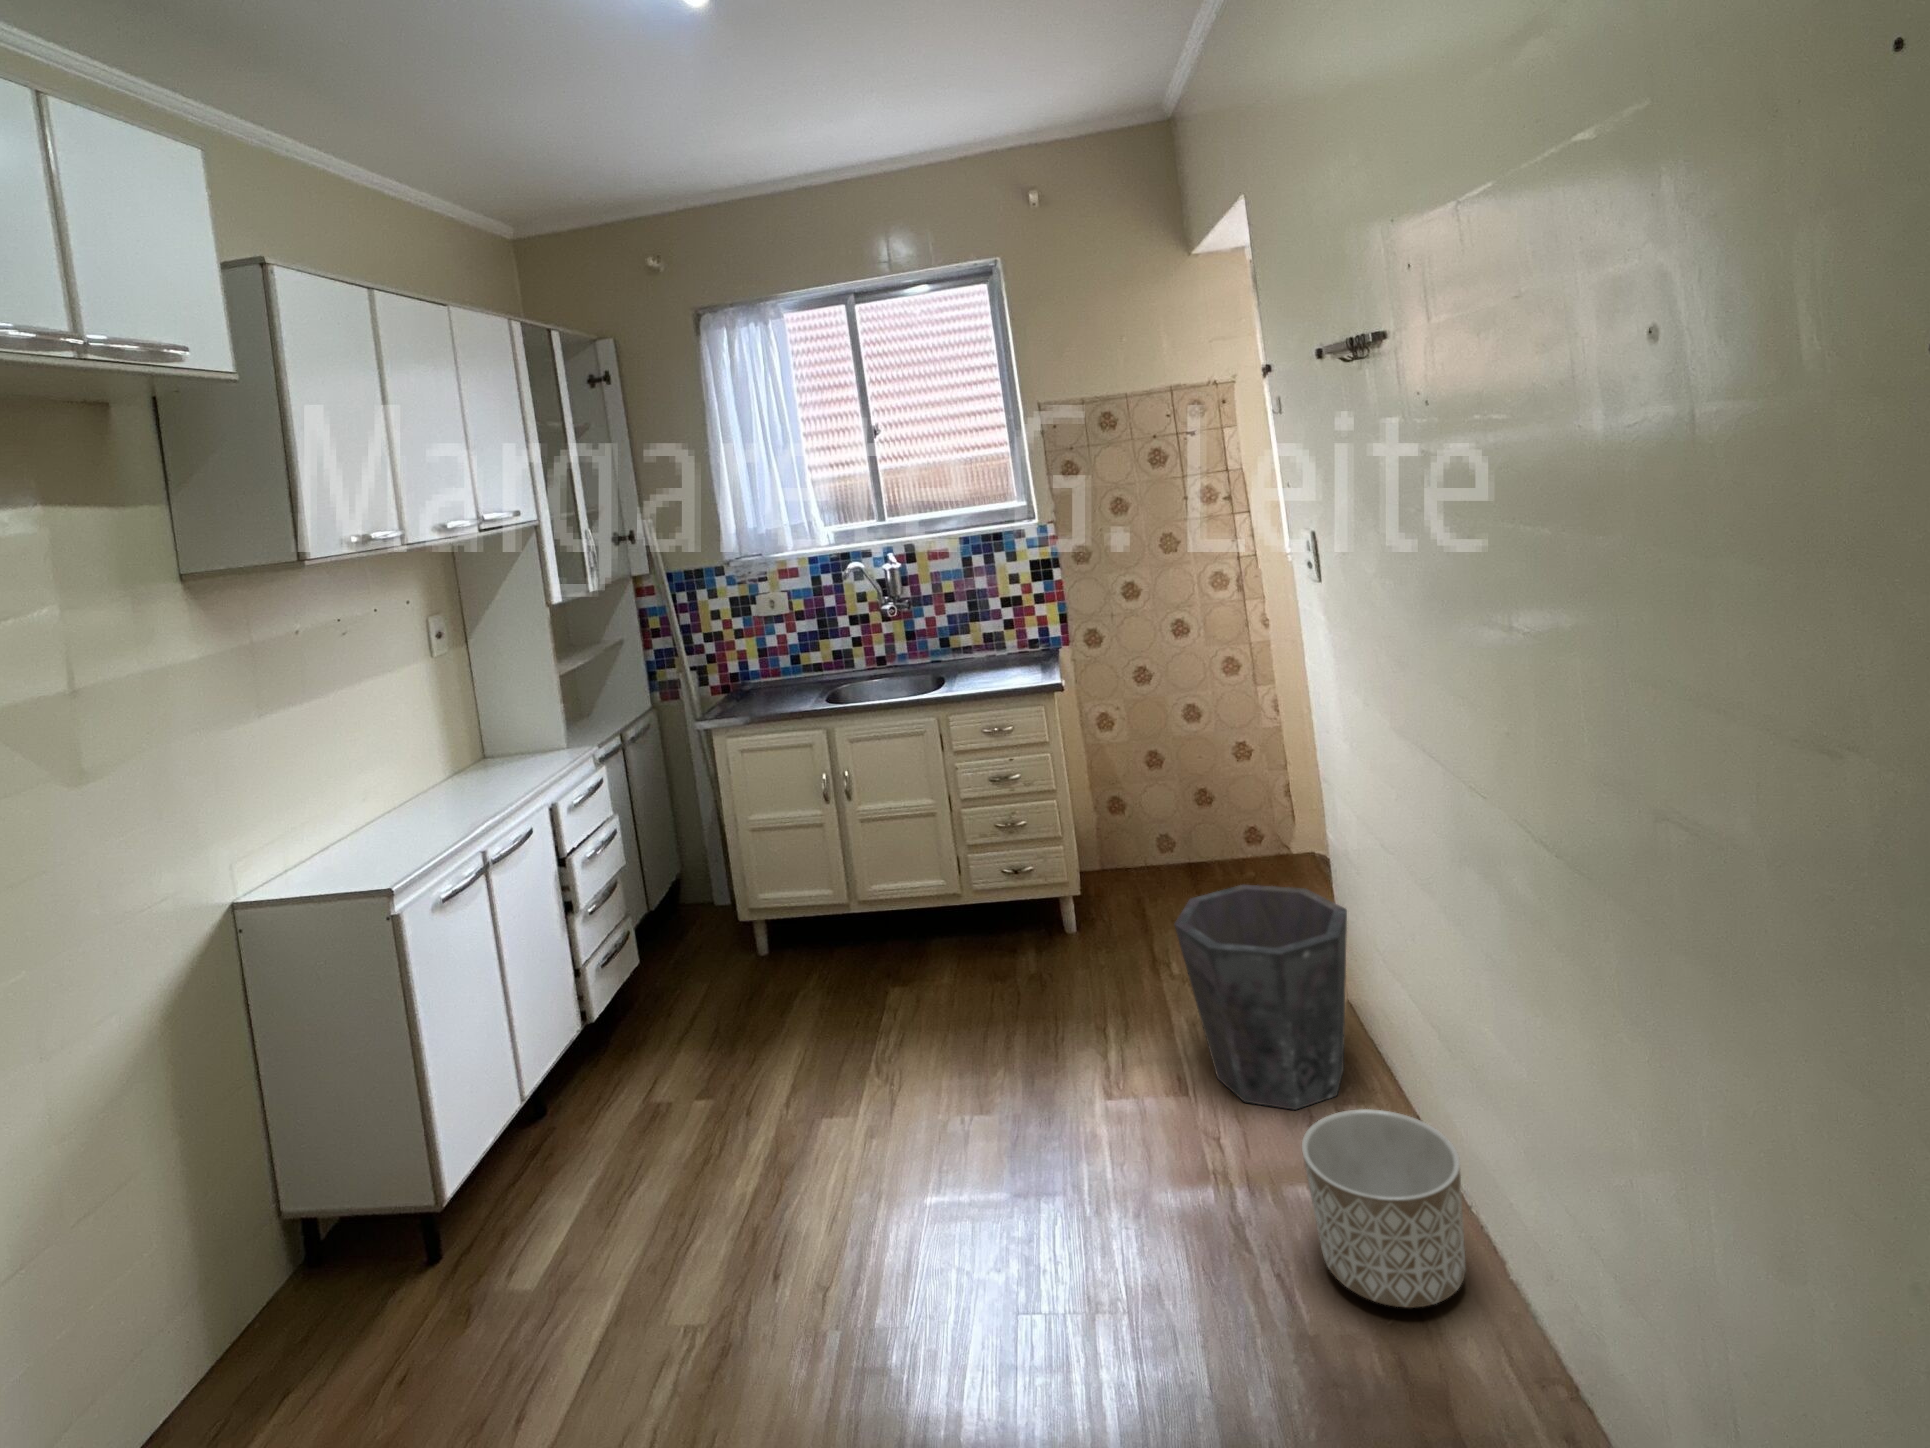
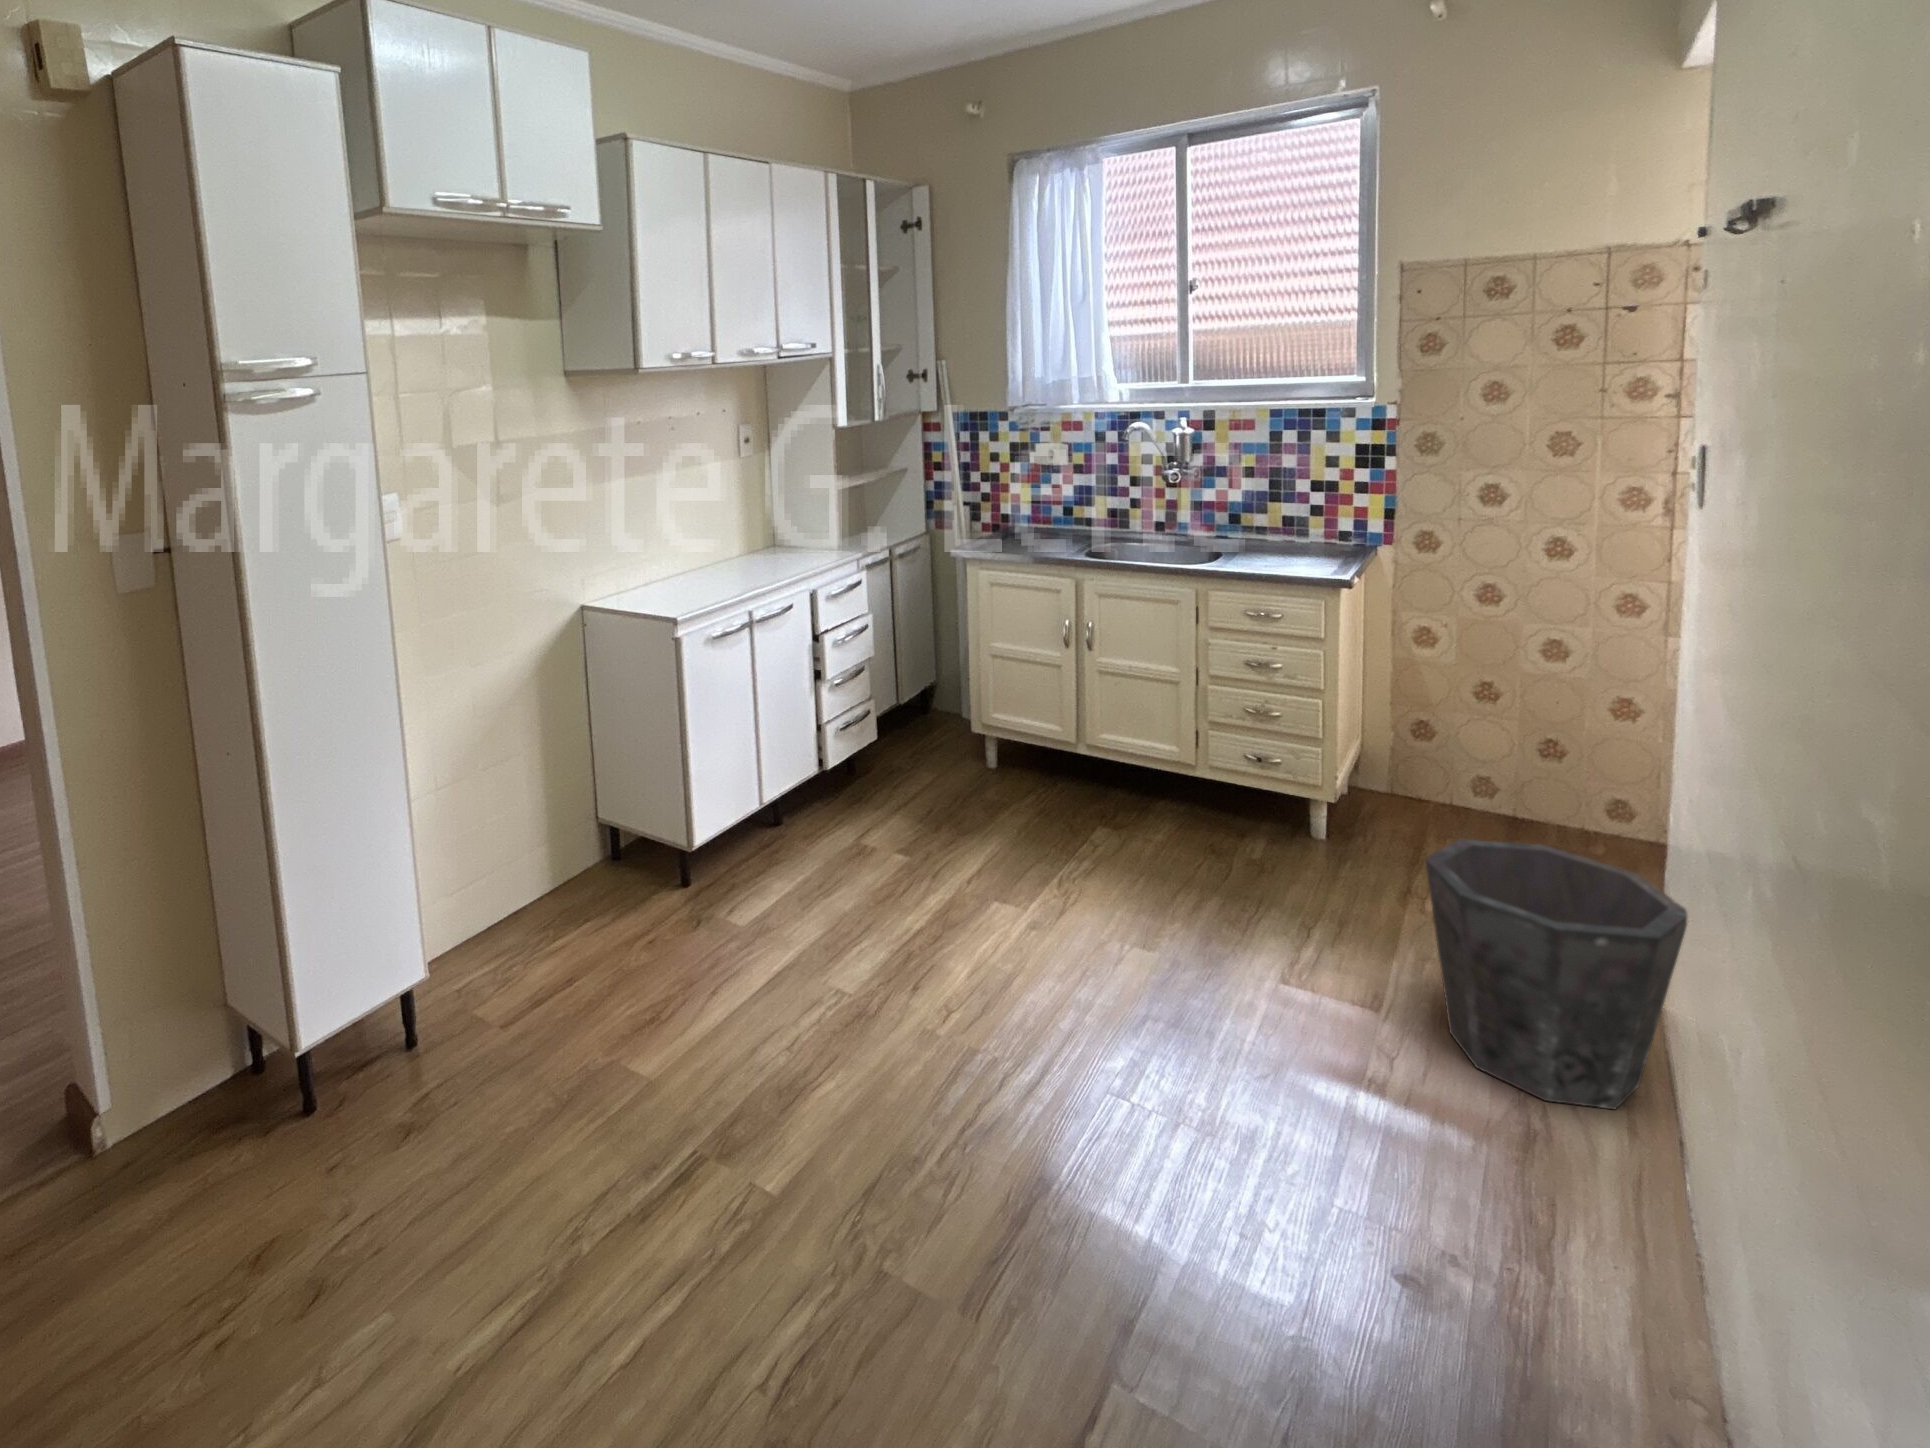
planter: present [1302,1109,1466,1308] -> none [1508,1116,1750,1371]

